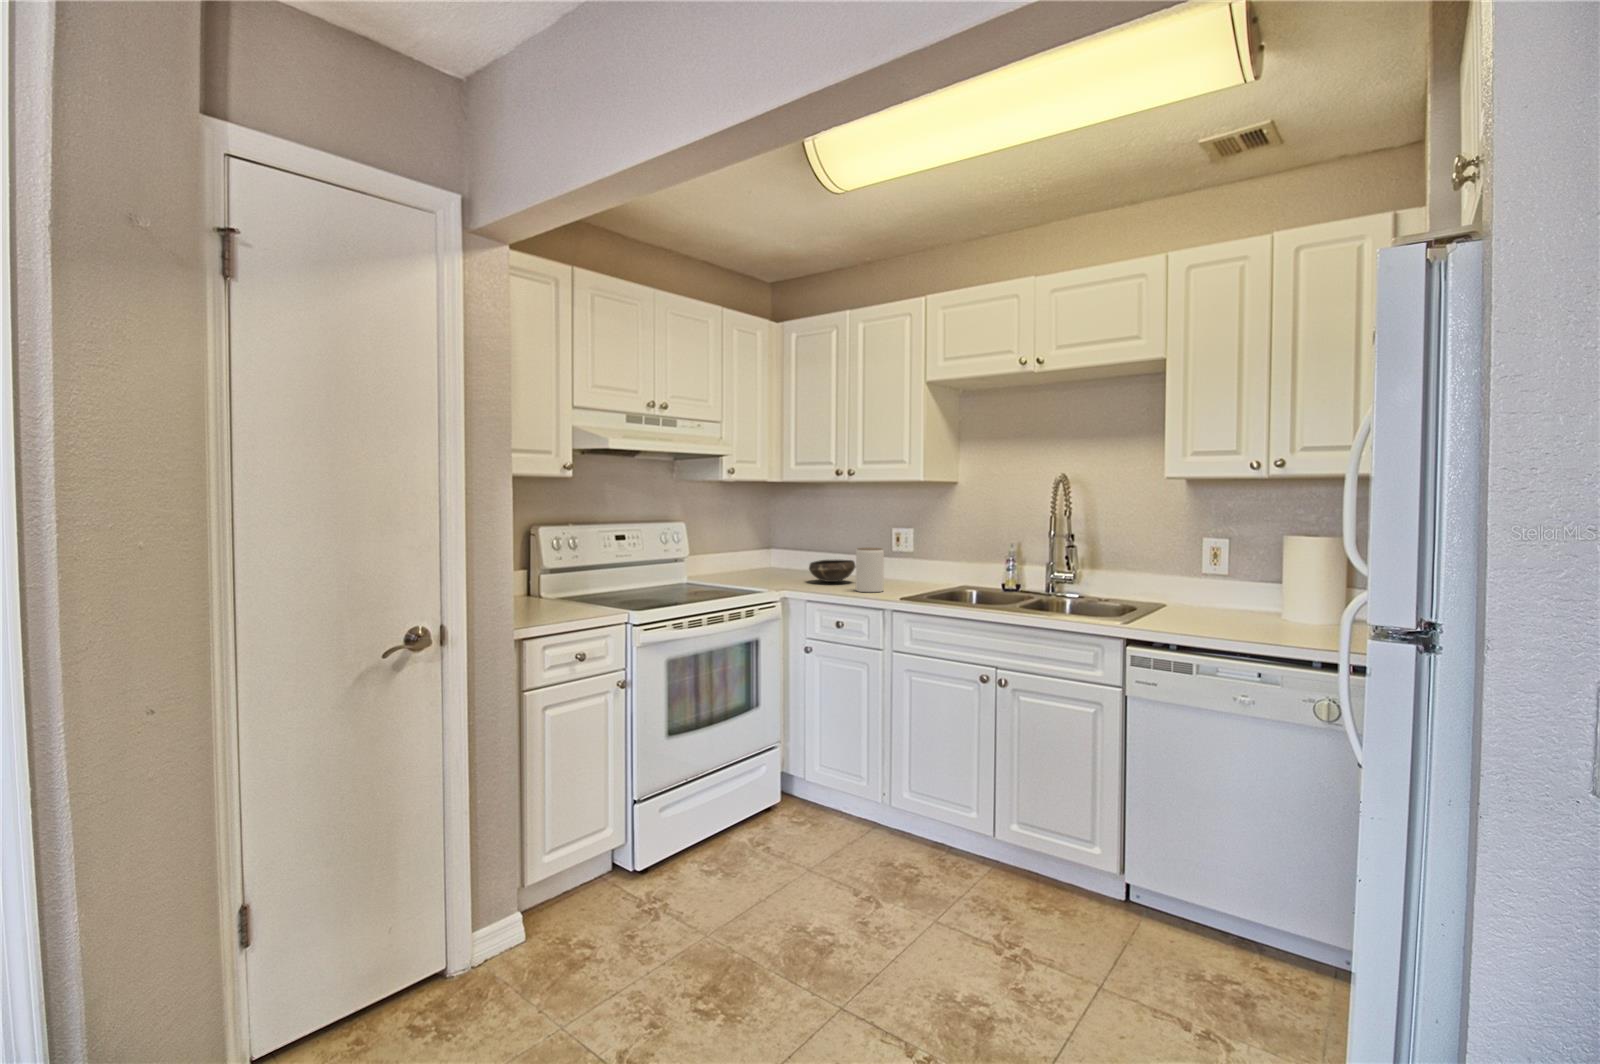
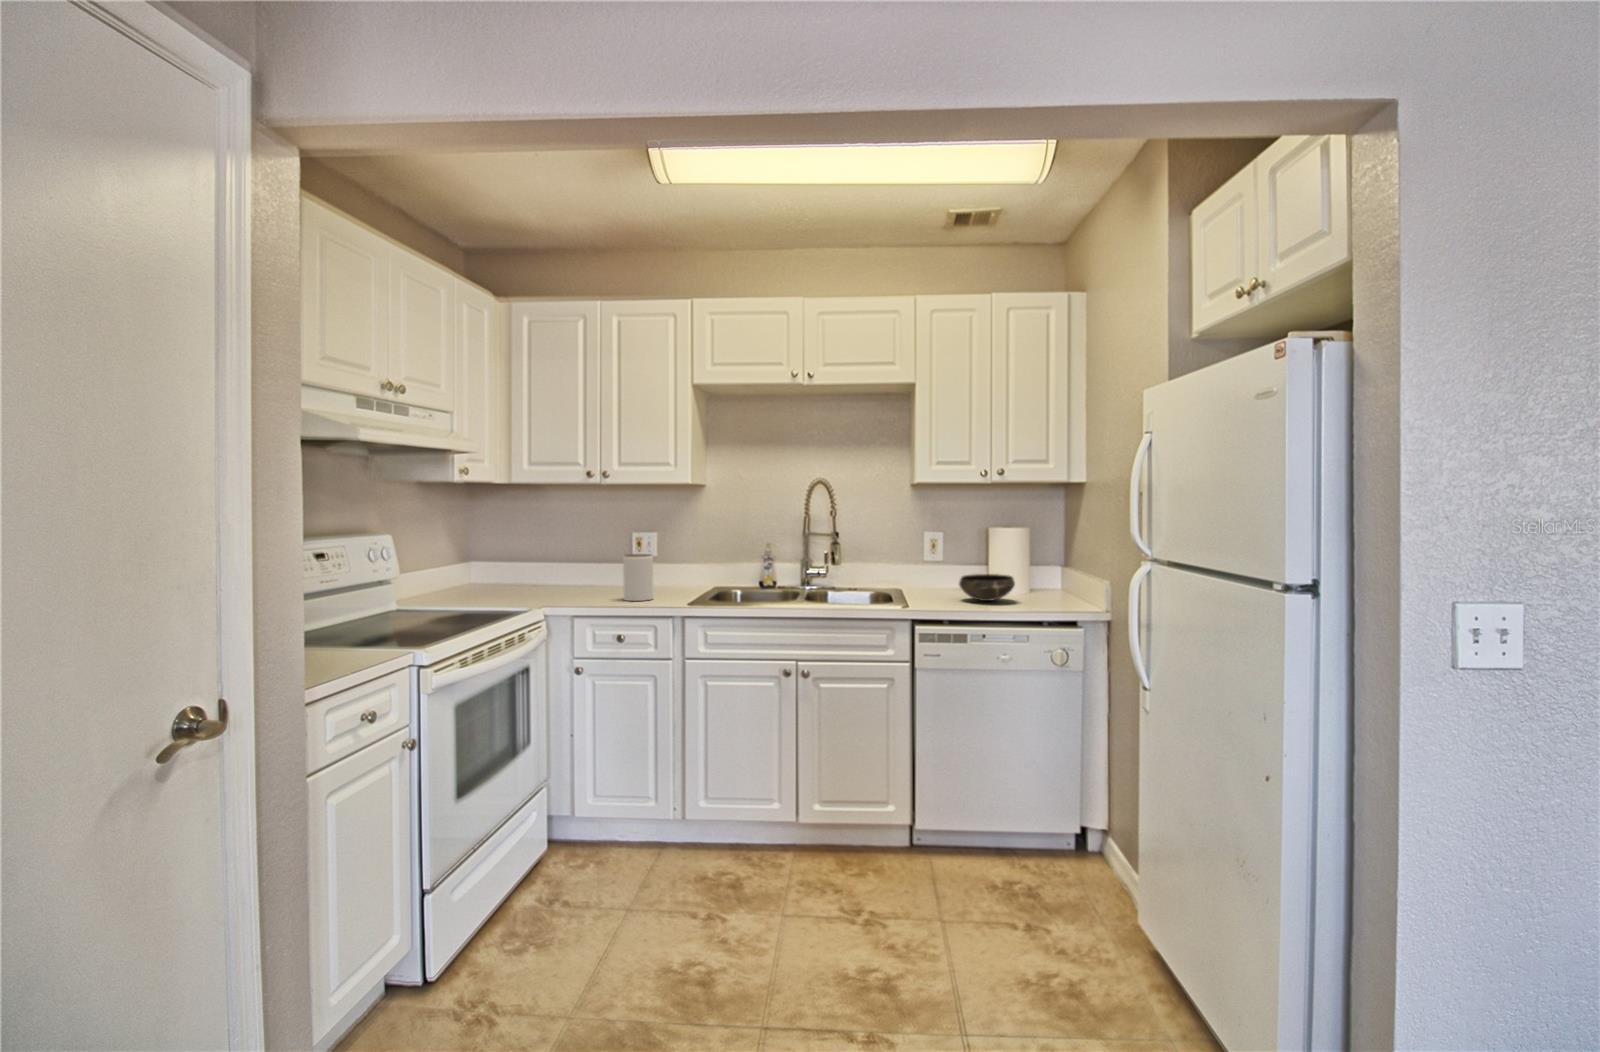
bowl: present [809,560,856,582] -> present [959,574,1015,601]

